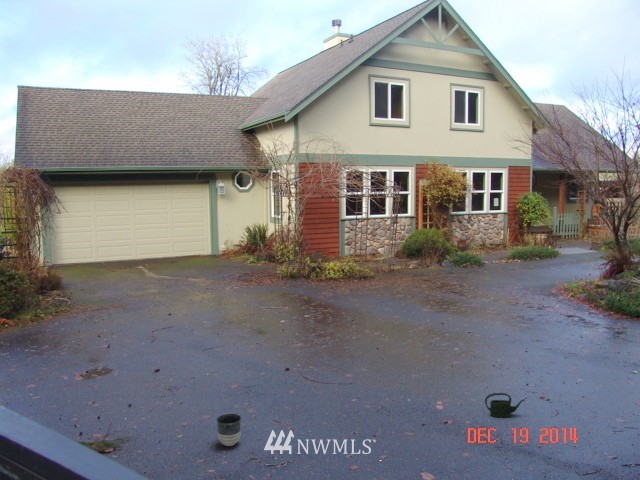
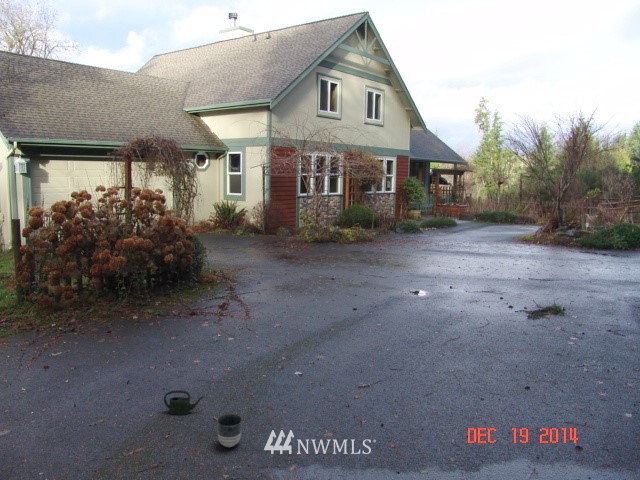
watering can: present [485,393,524,417] -> present [164,390,204,415]

